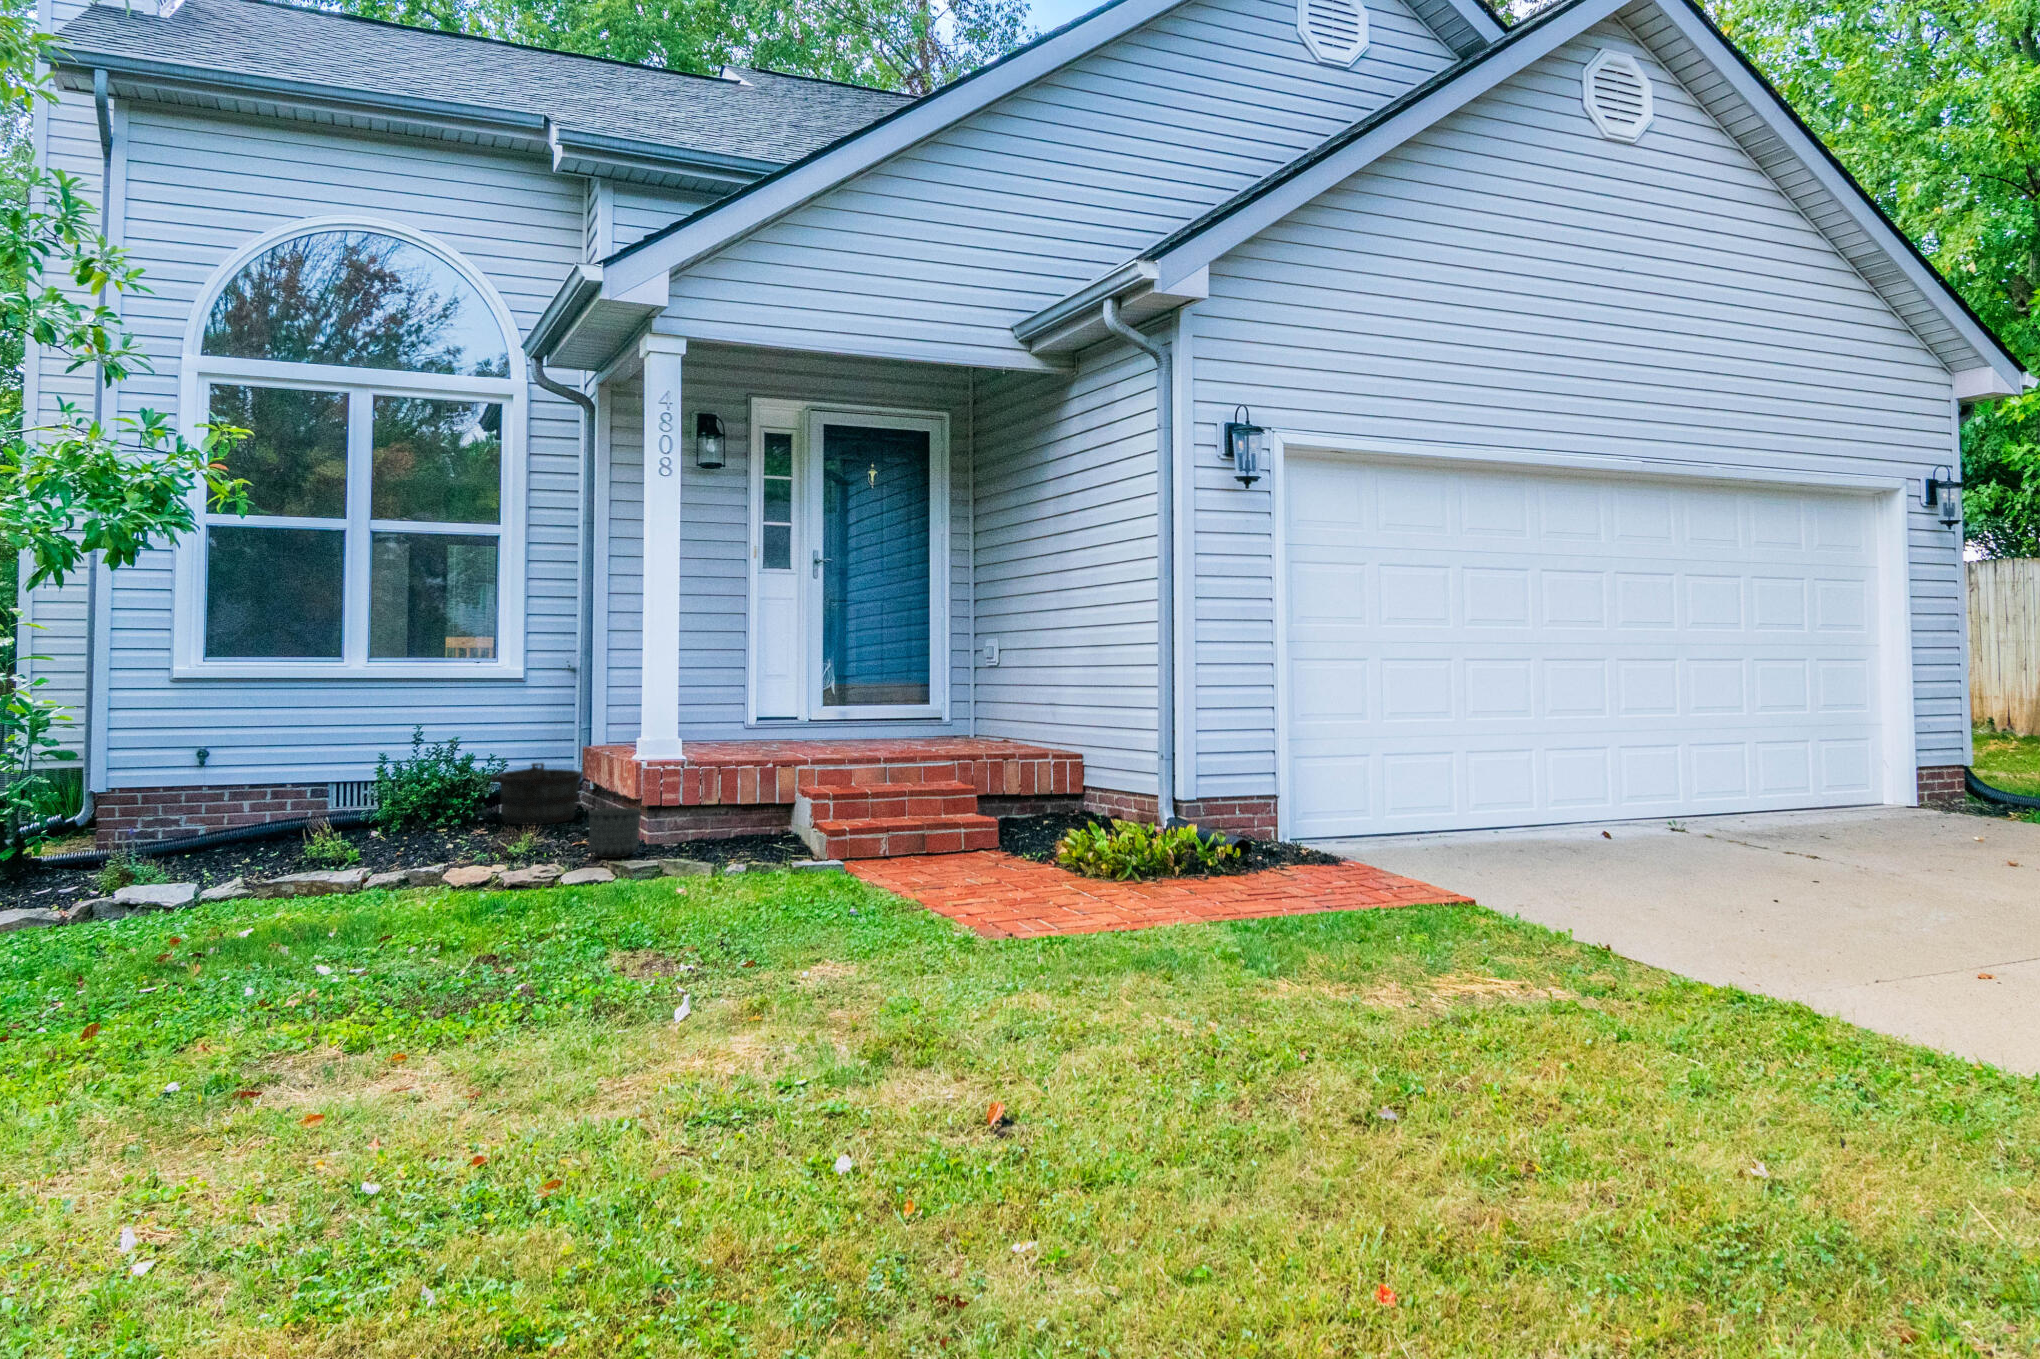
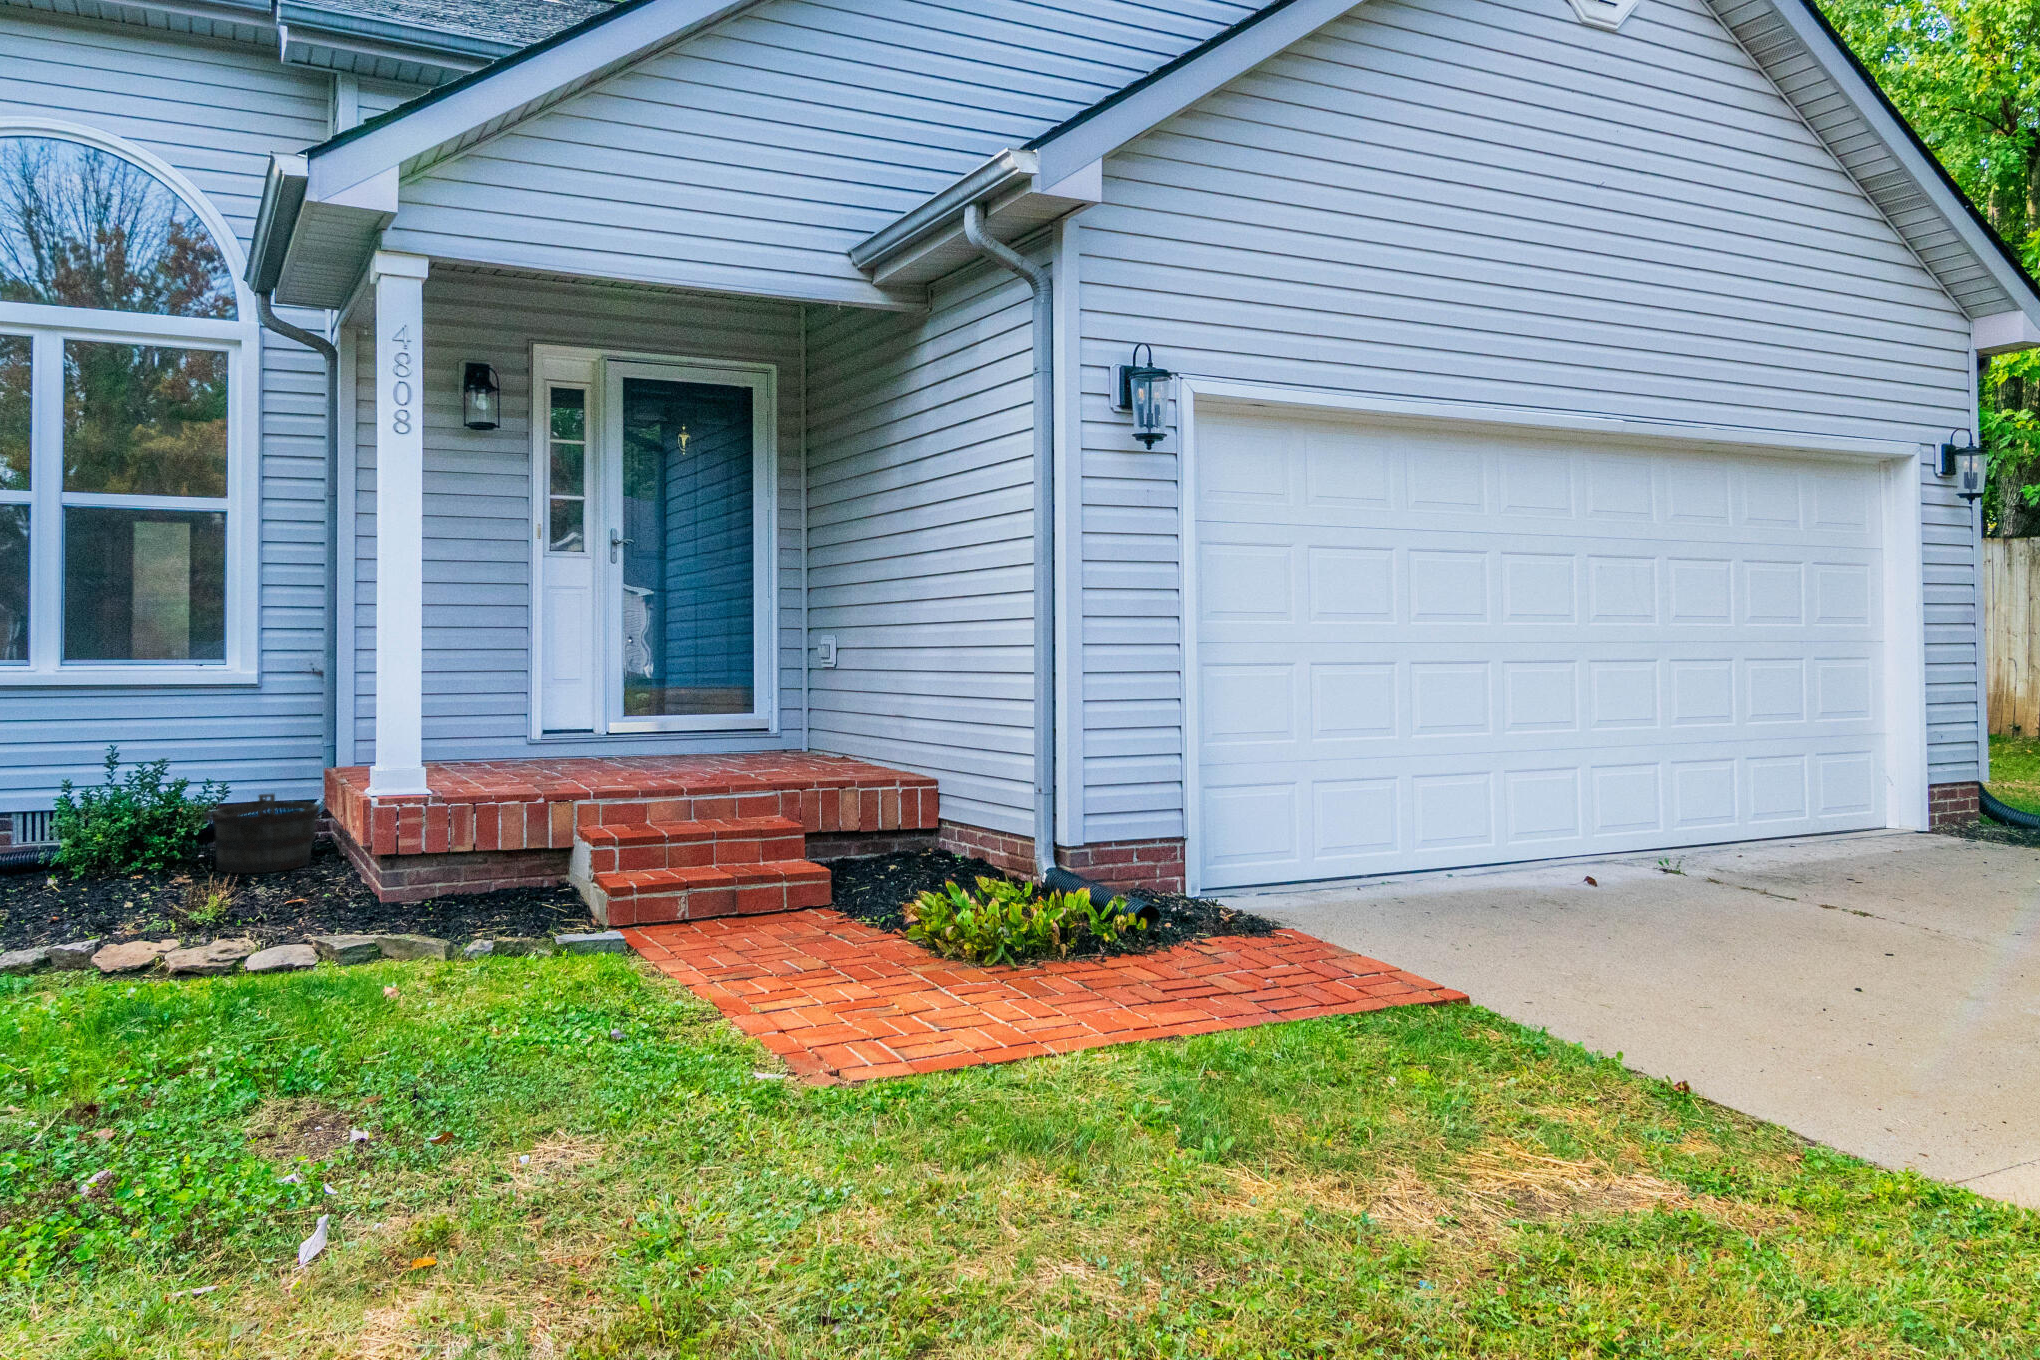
planter: present [589,808,641,858] -> none [304,858,375,925]

